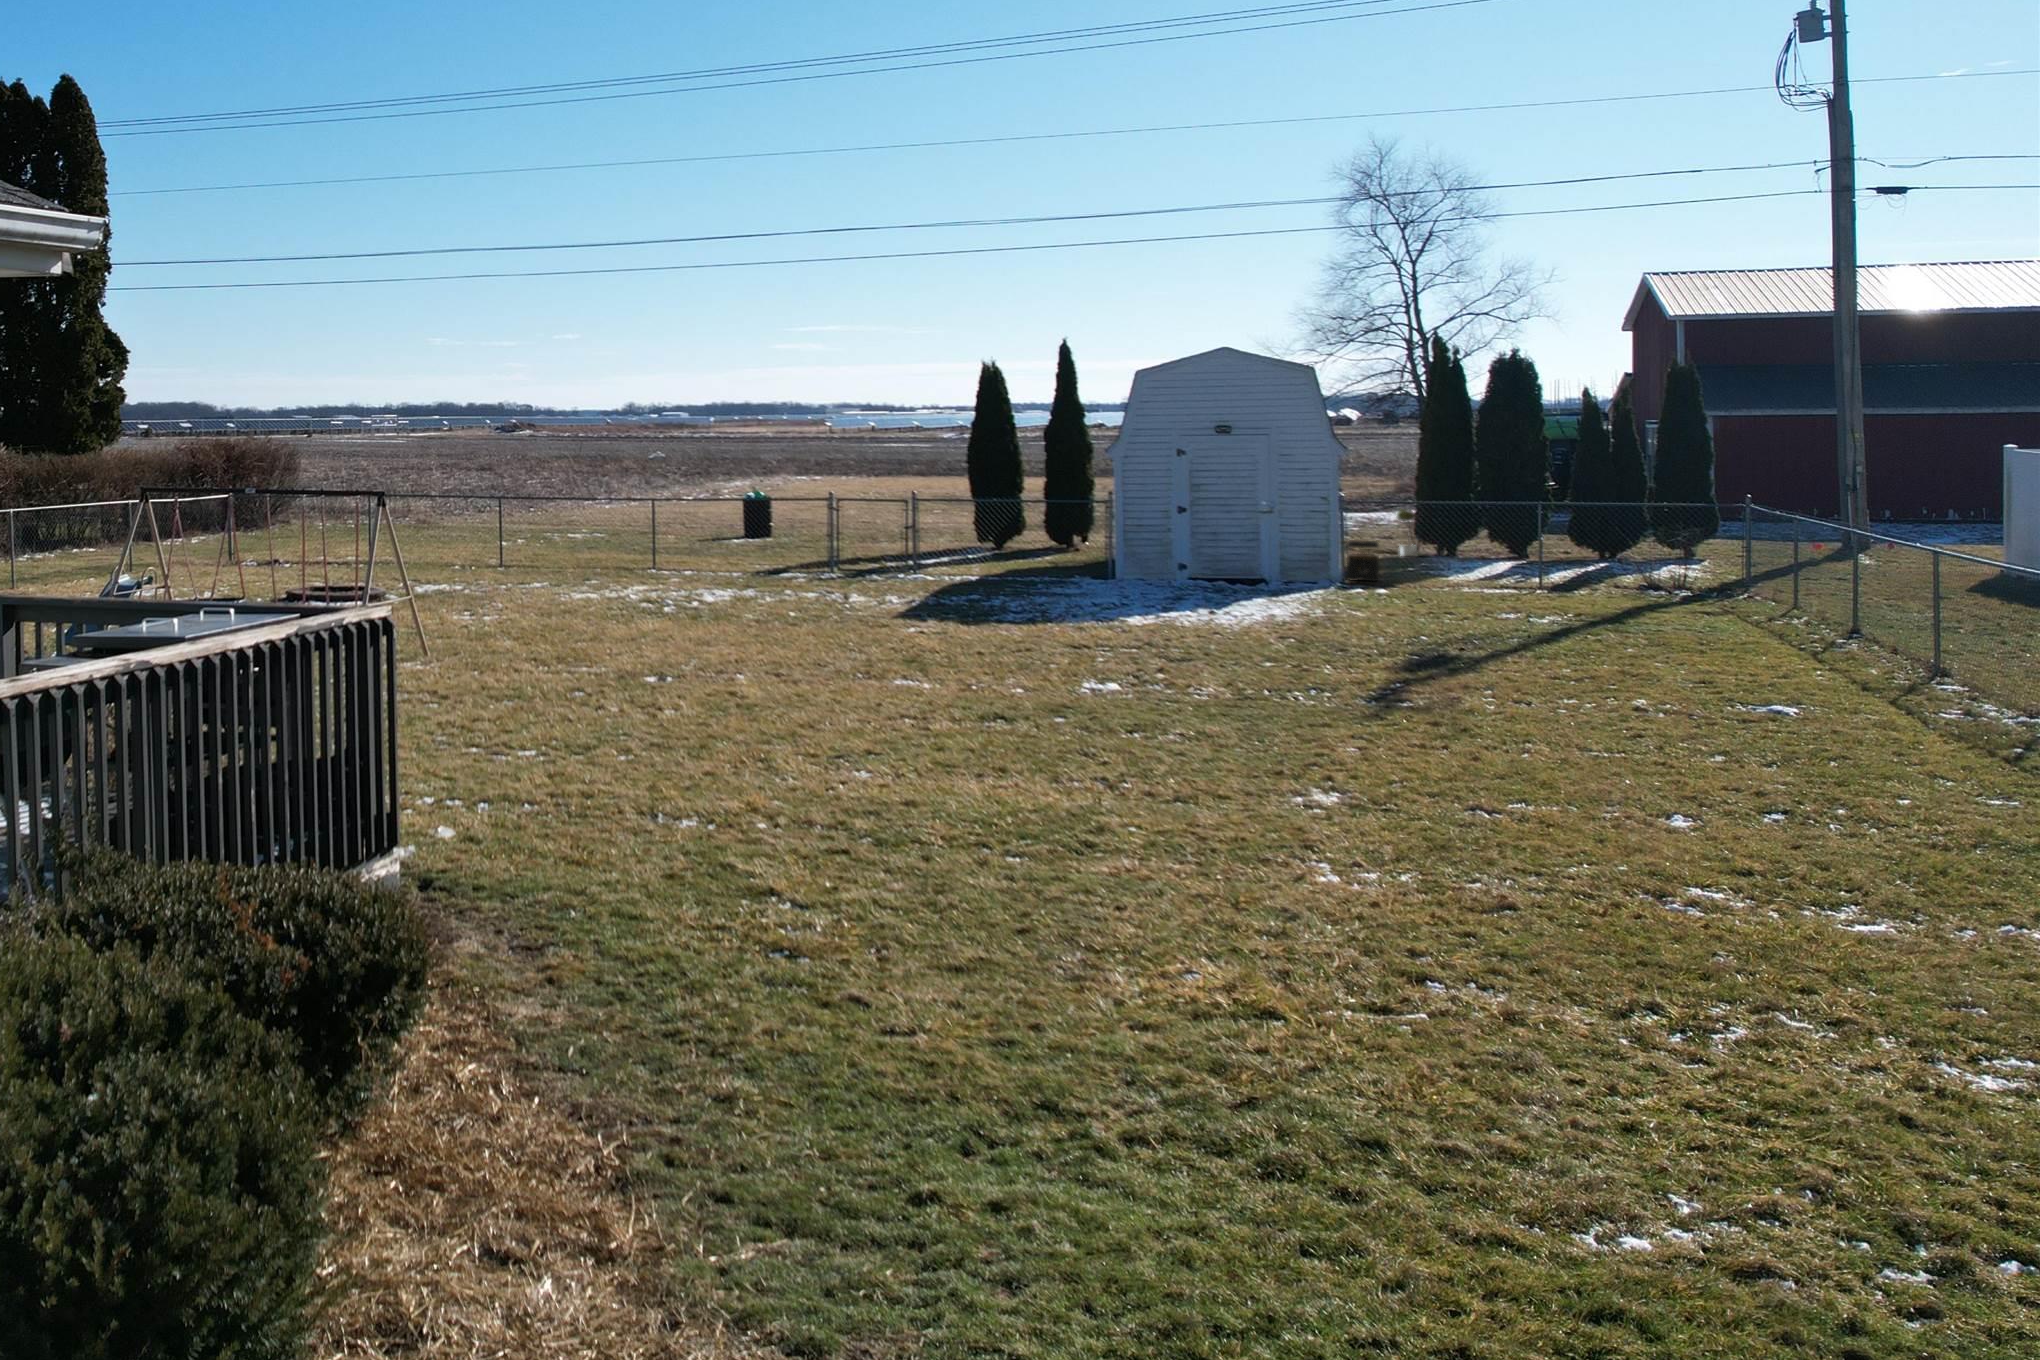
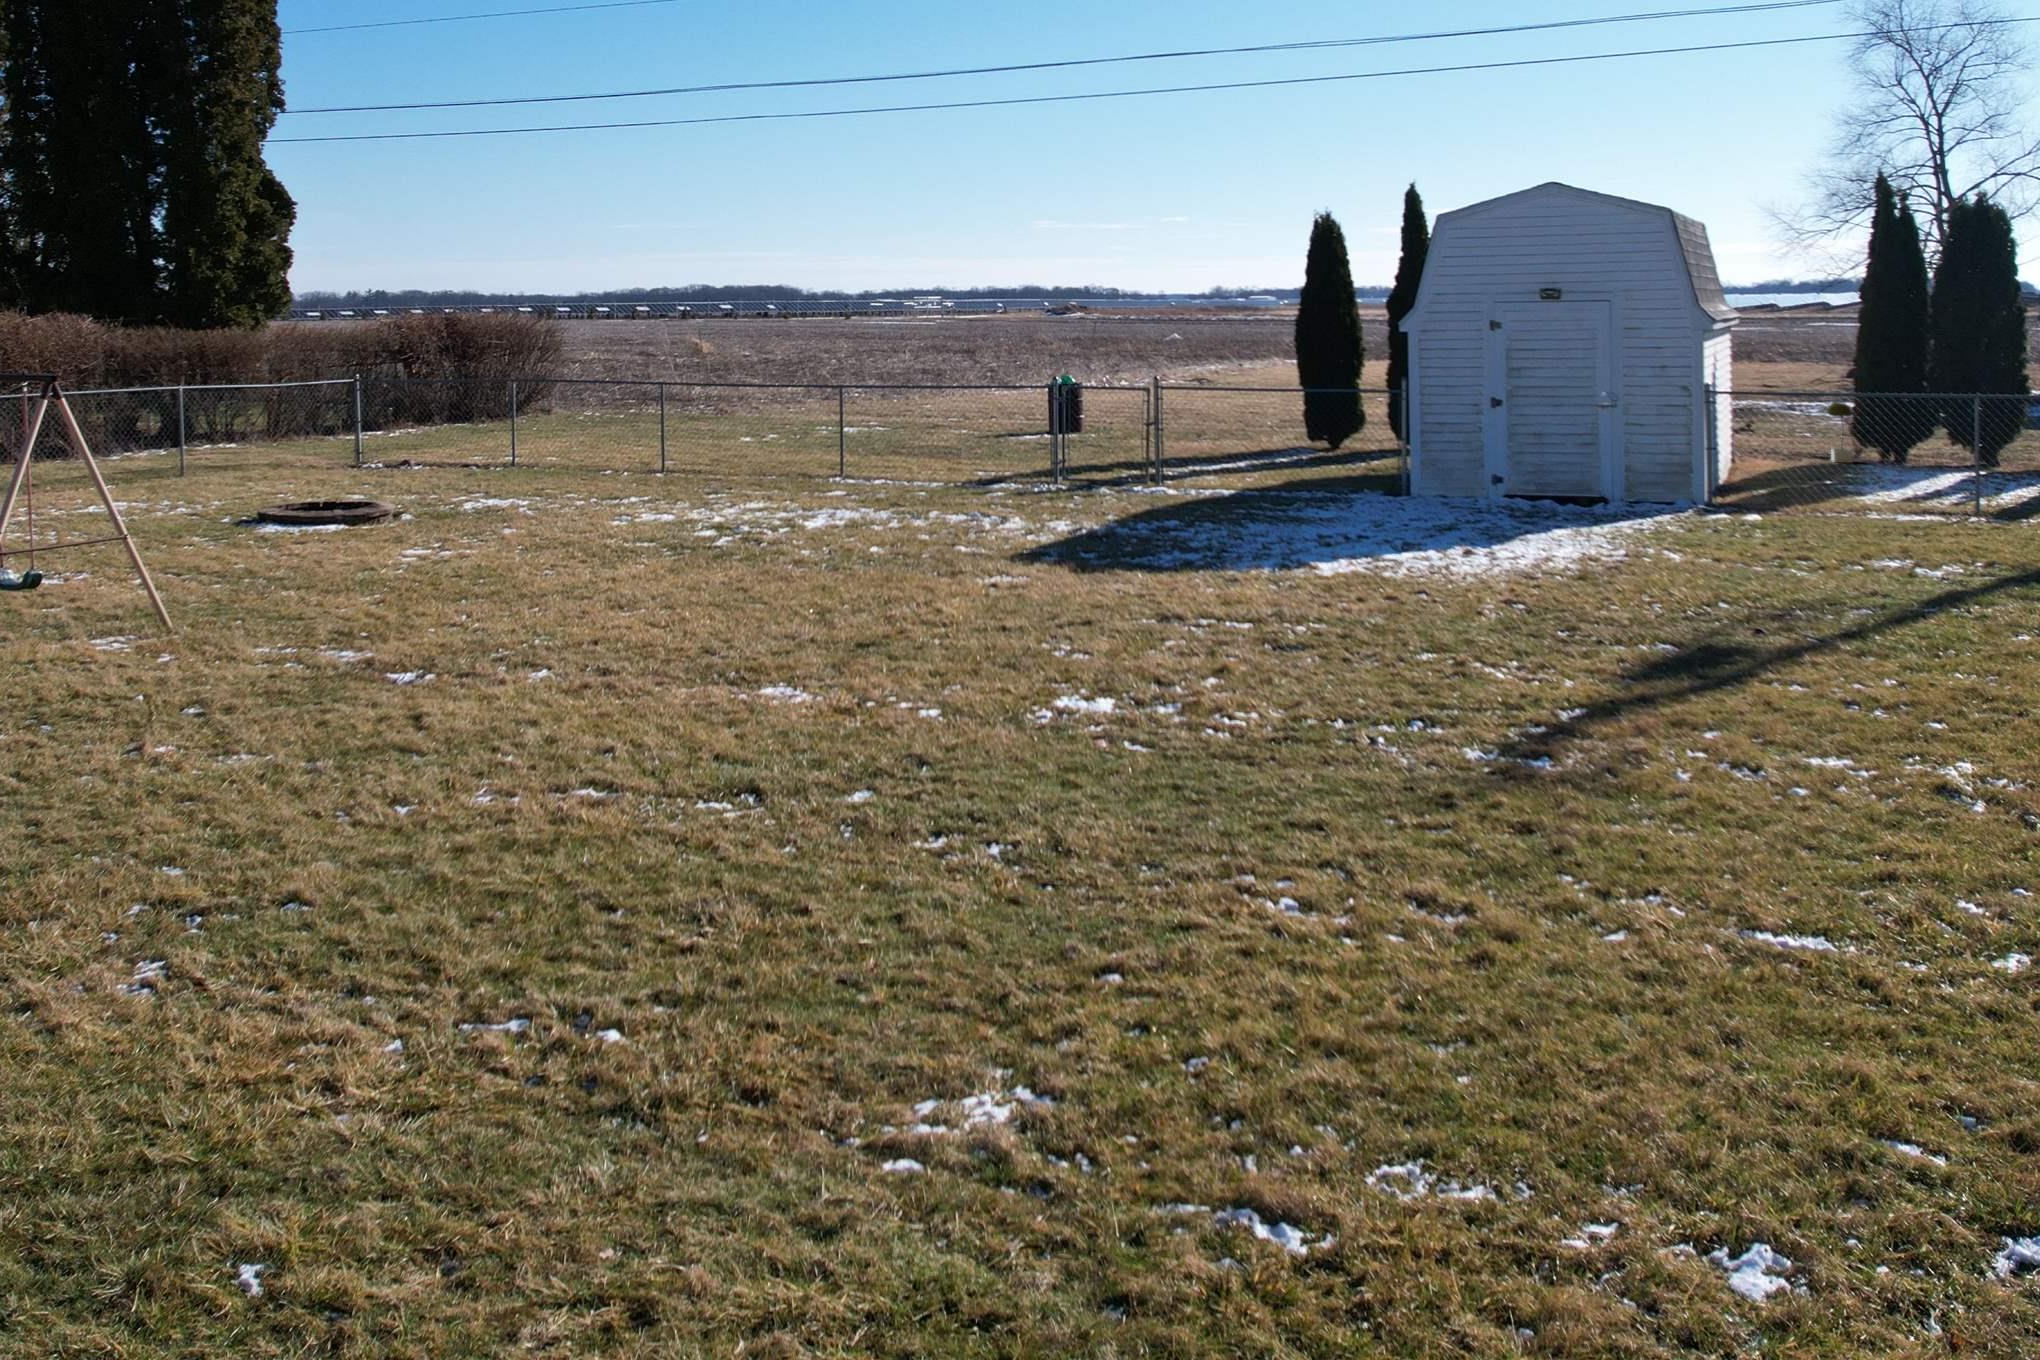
toolbox: present [1347,540,1379,581] -> none [1717,444,1763,500]

